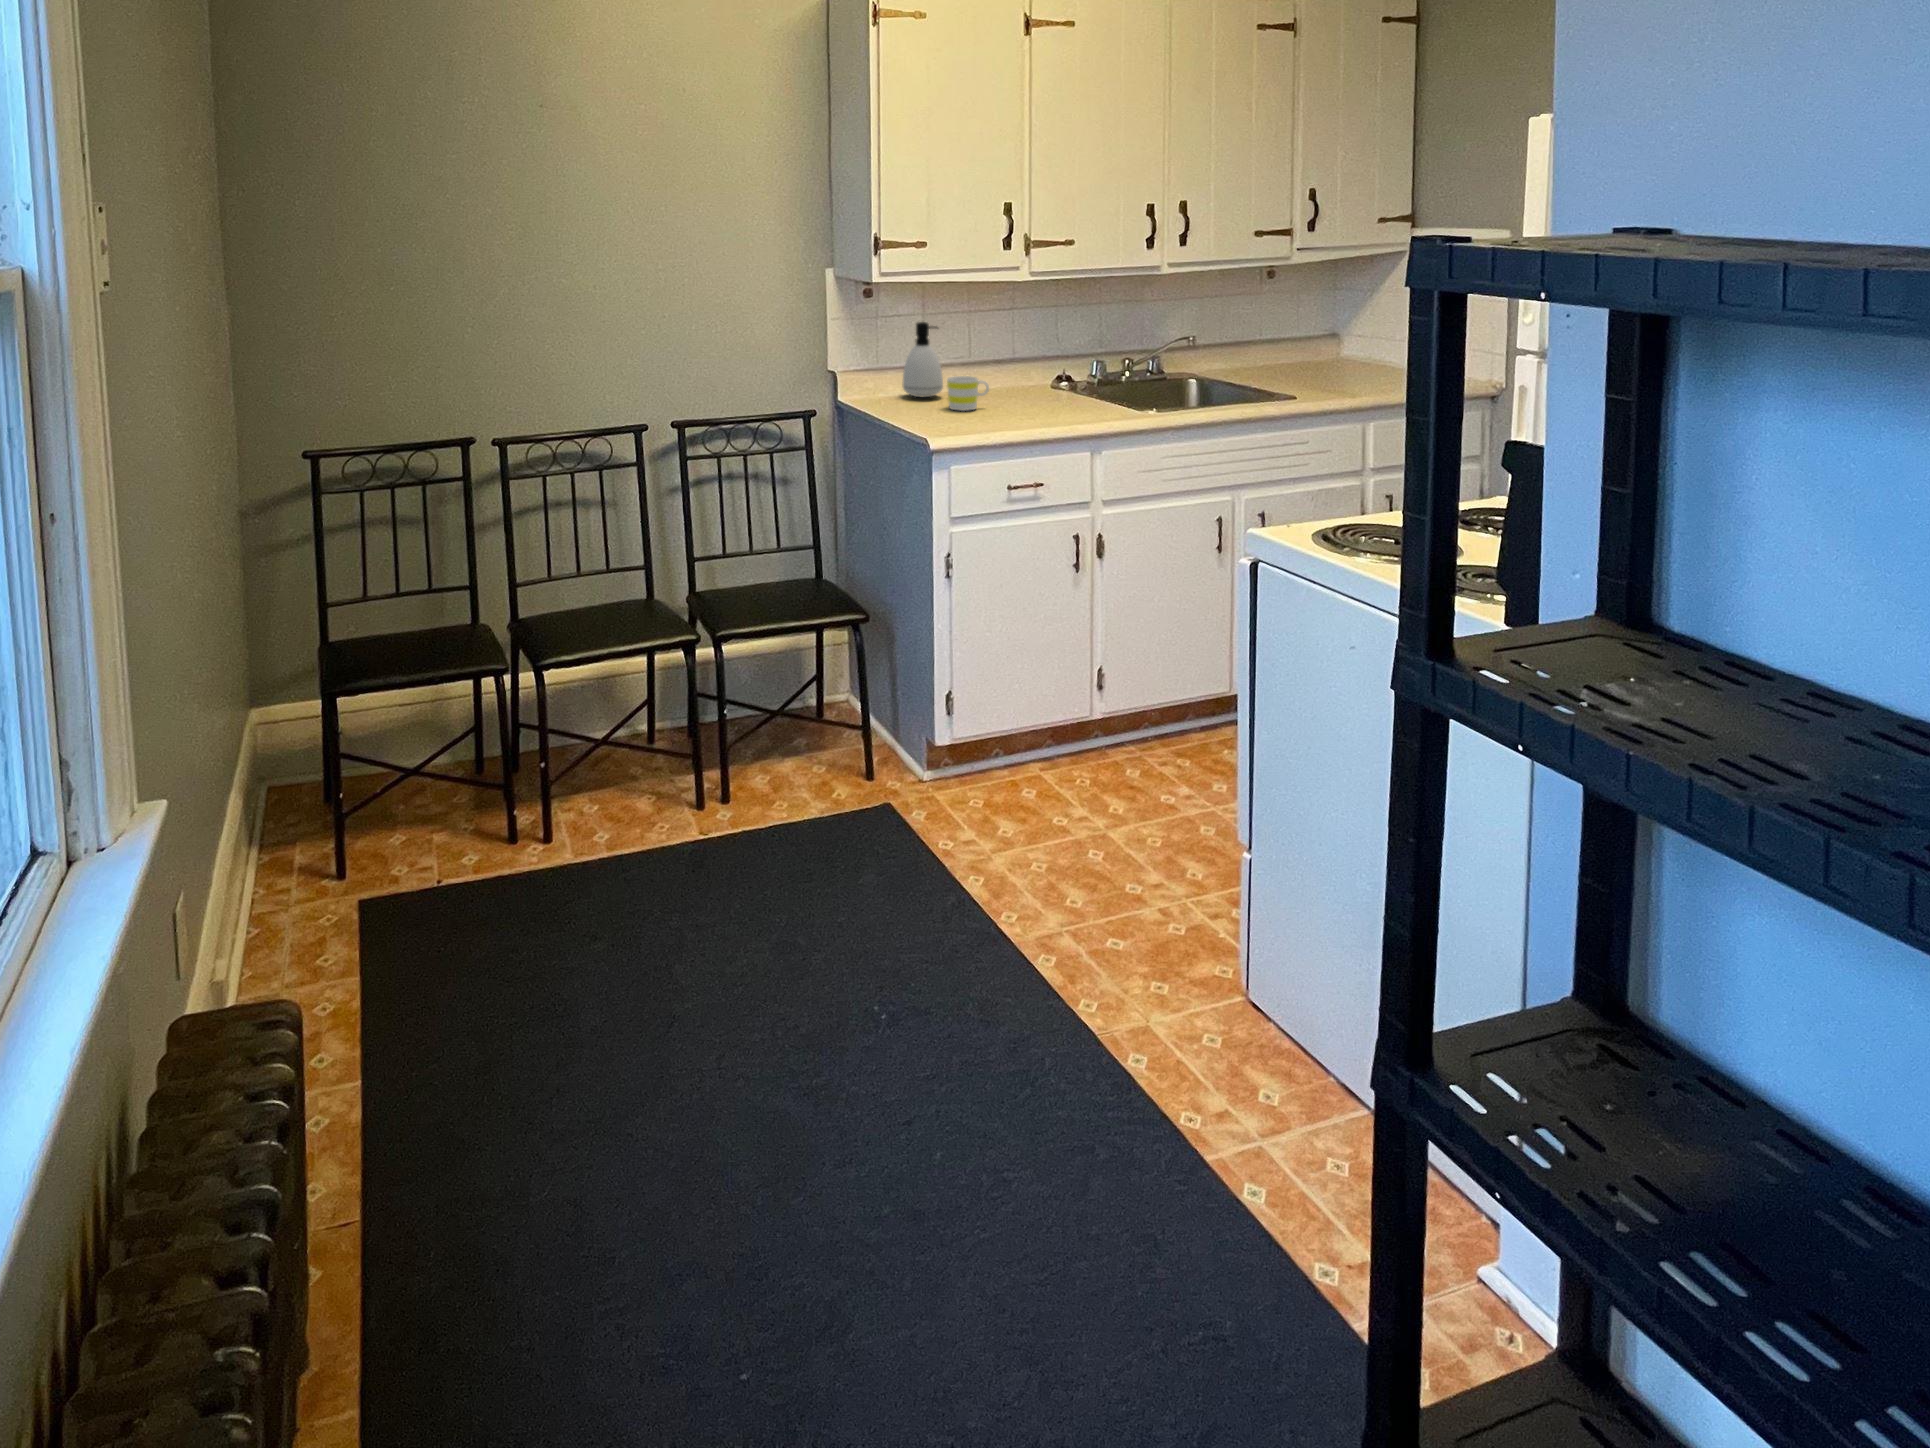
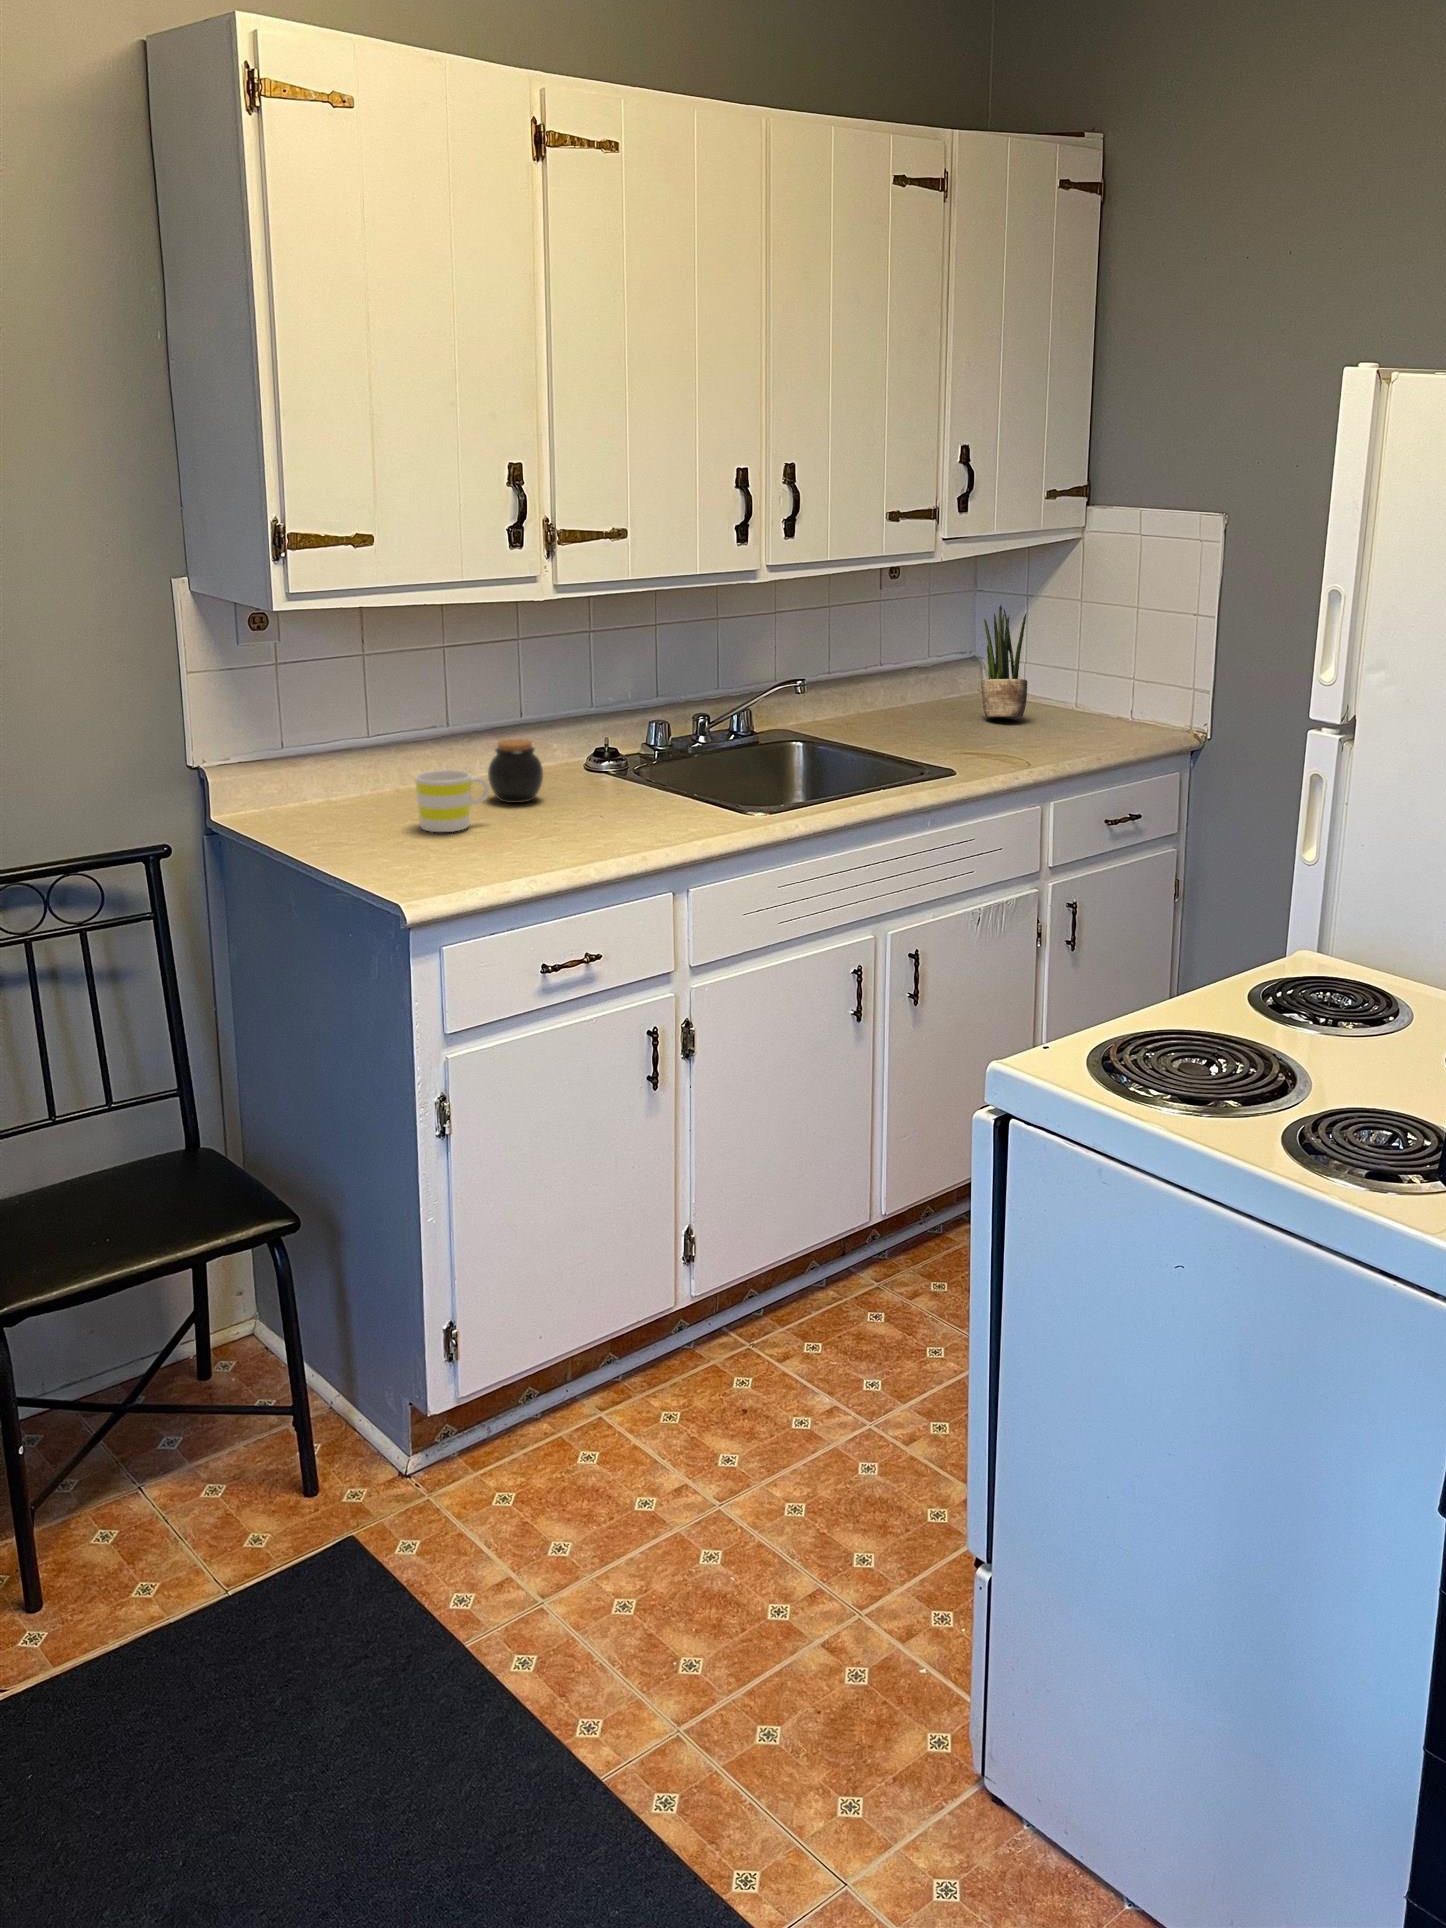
potted plant: none [1330,294,1363,370] -> present [981,605,1027,717]
soap dispenser: present [903,322,943,397] -> none [331,675,405,807]
jar: none [991,363,1024,400] -> present [488,739,544,803]

